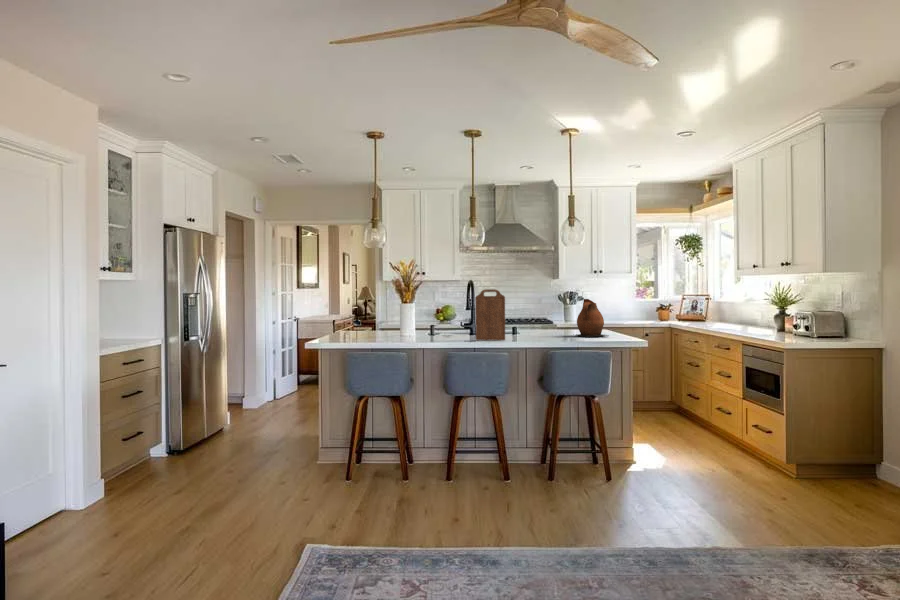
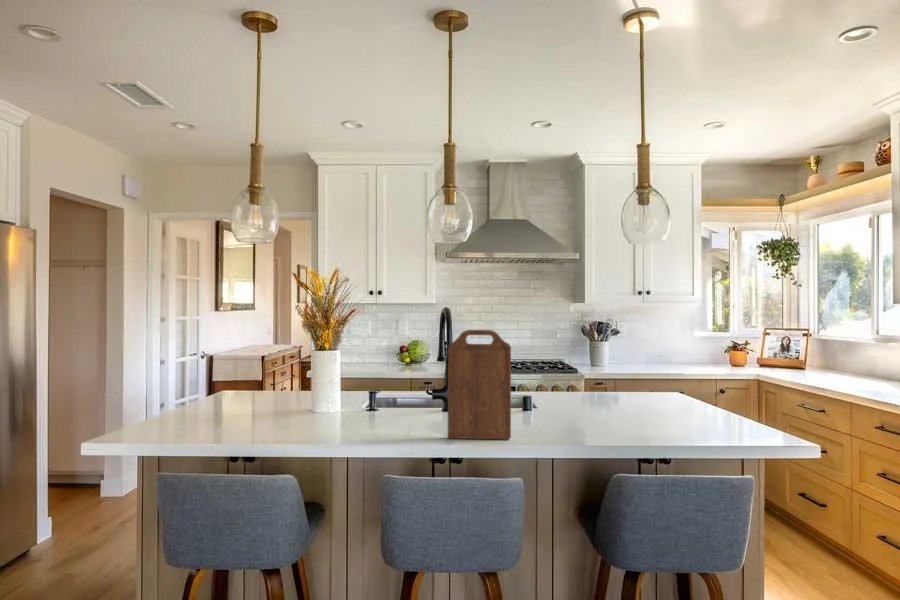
ceramic pitcher: present [576,299,609,337] -> none [638,347,712,424]

